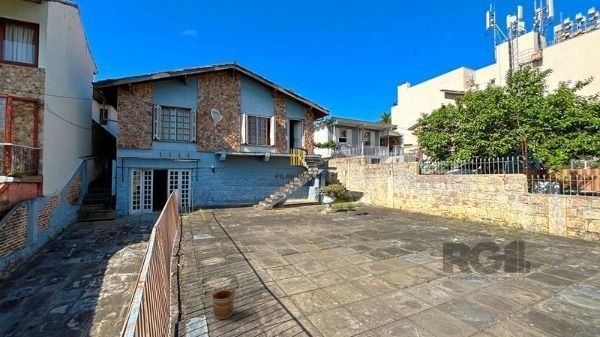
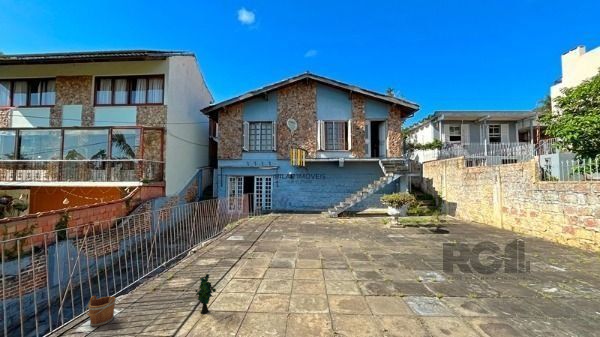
decorative plant: none [290,254,310,289] -> present [195,274,216,314]

